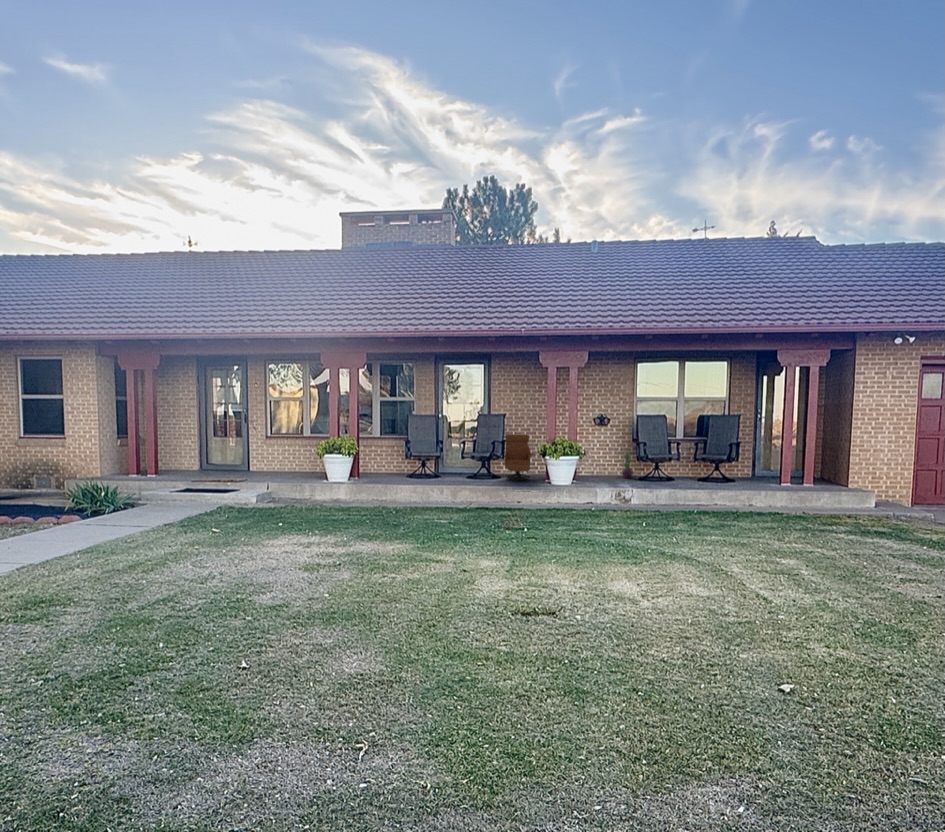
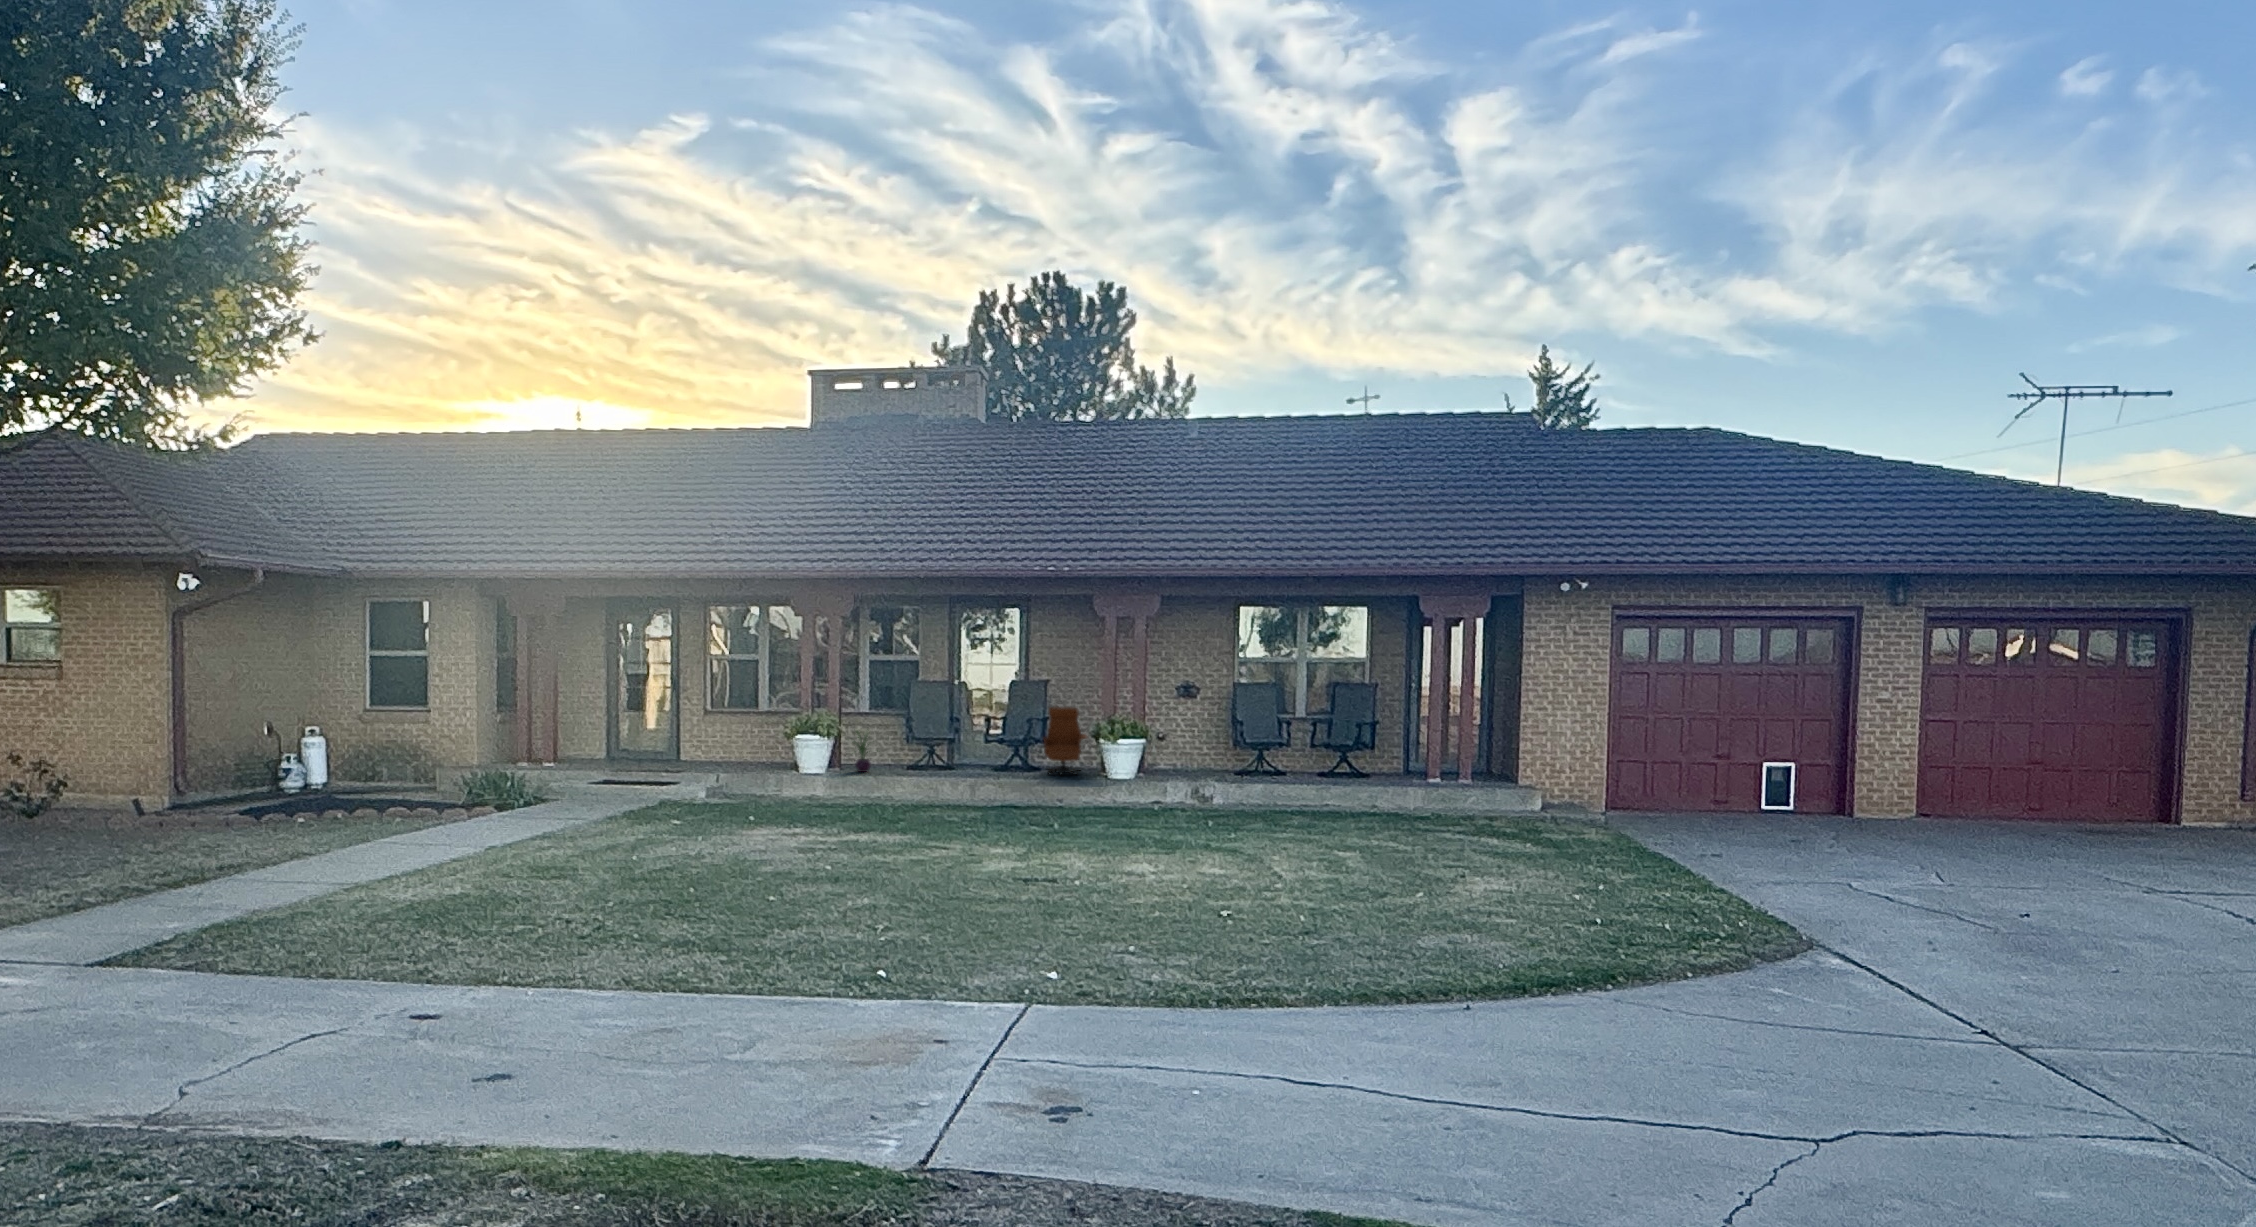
decorative plant: present [622,450,633,478] -> present [853,731,878,772]

